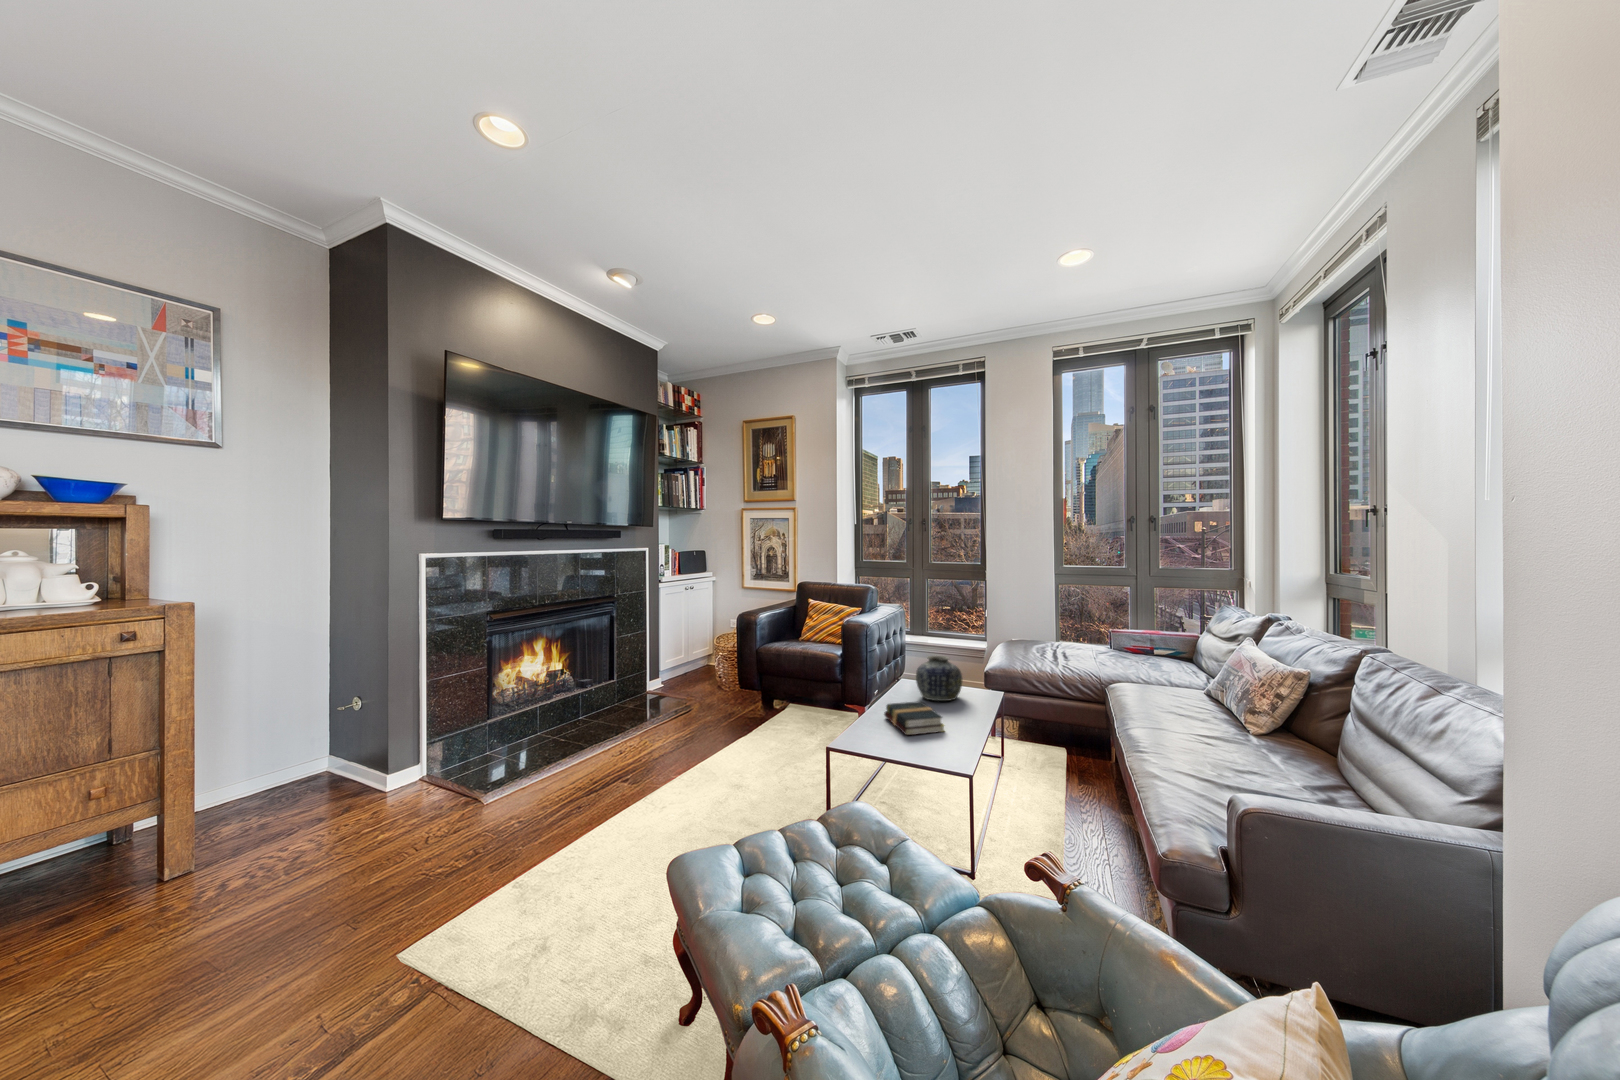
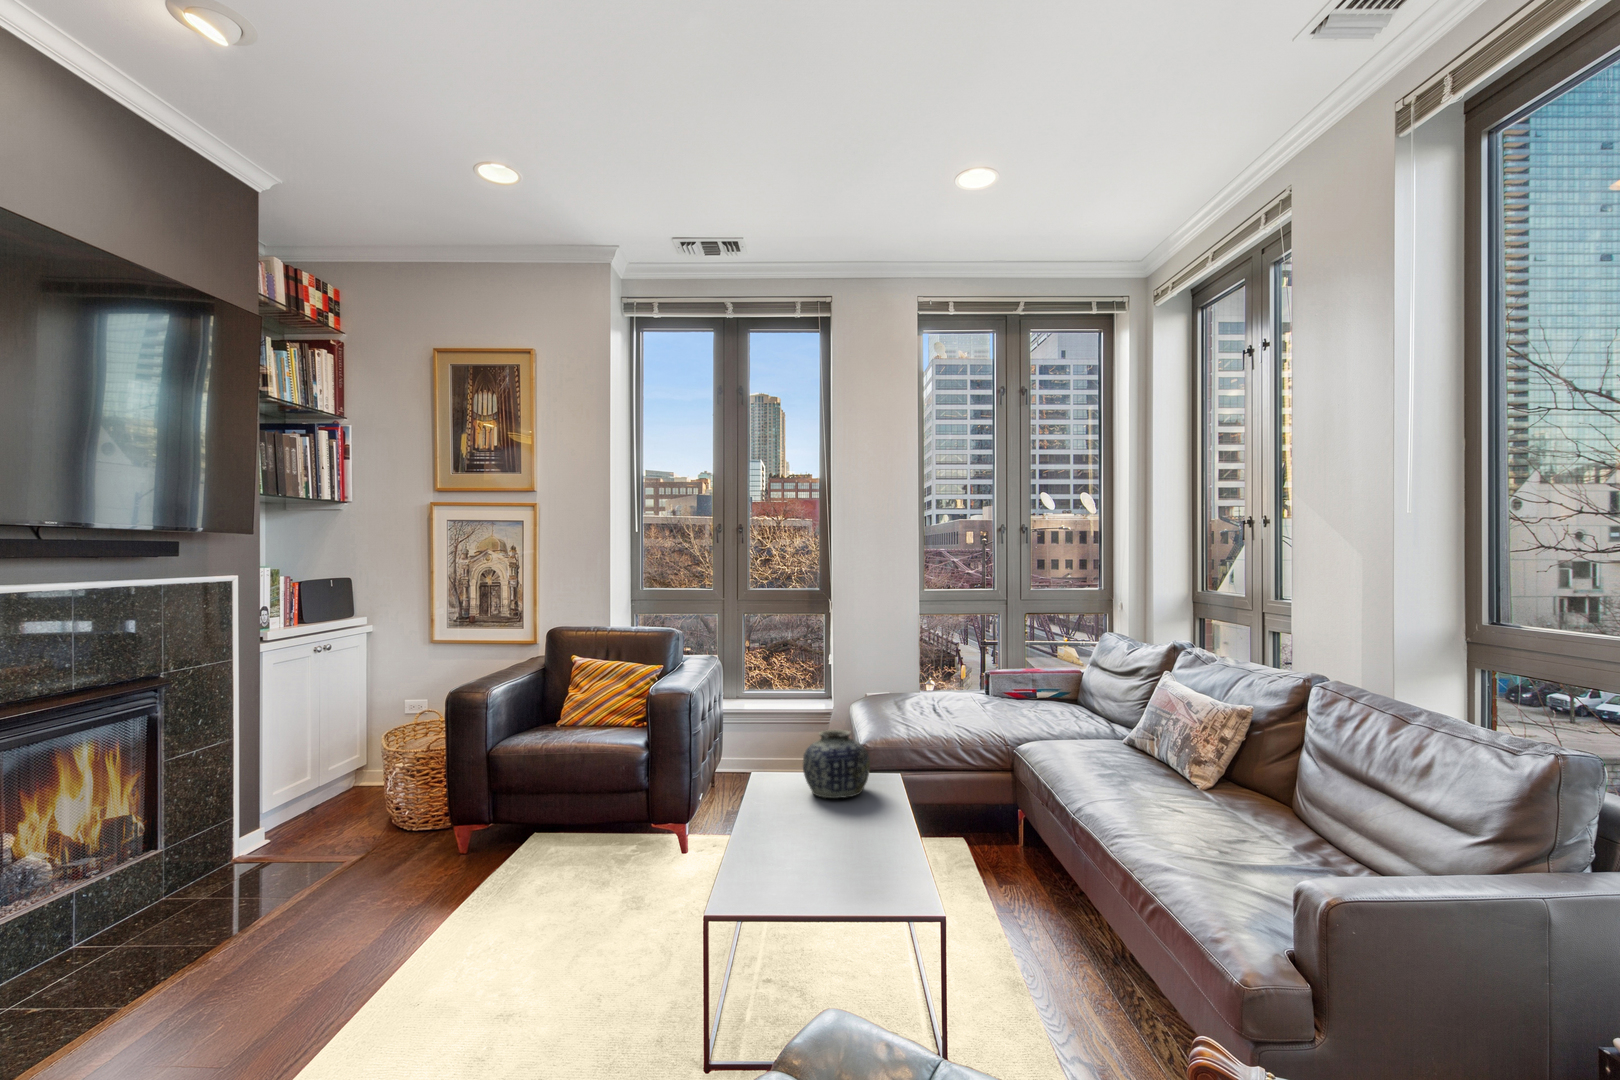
hardback book: present [884,701,944,735] -> none [782,803,882,860]

